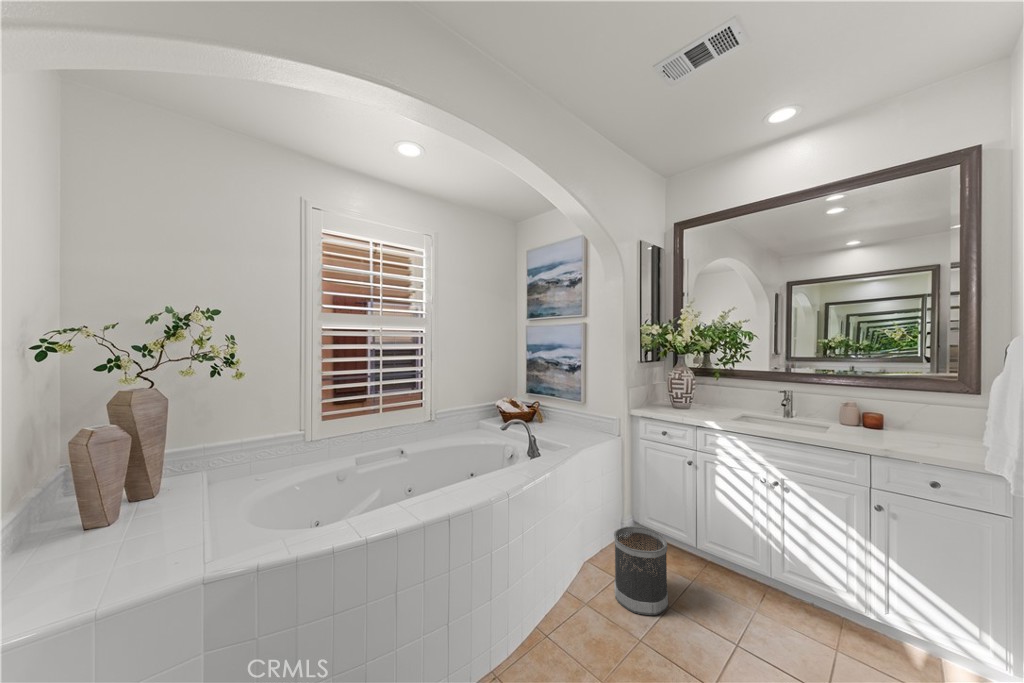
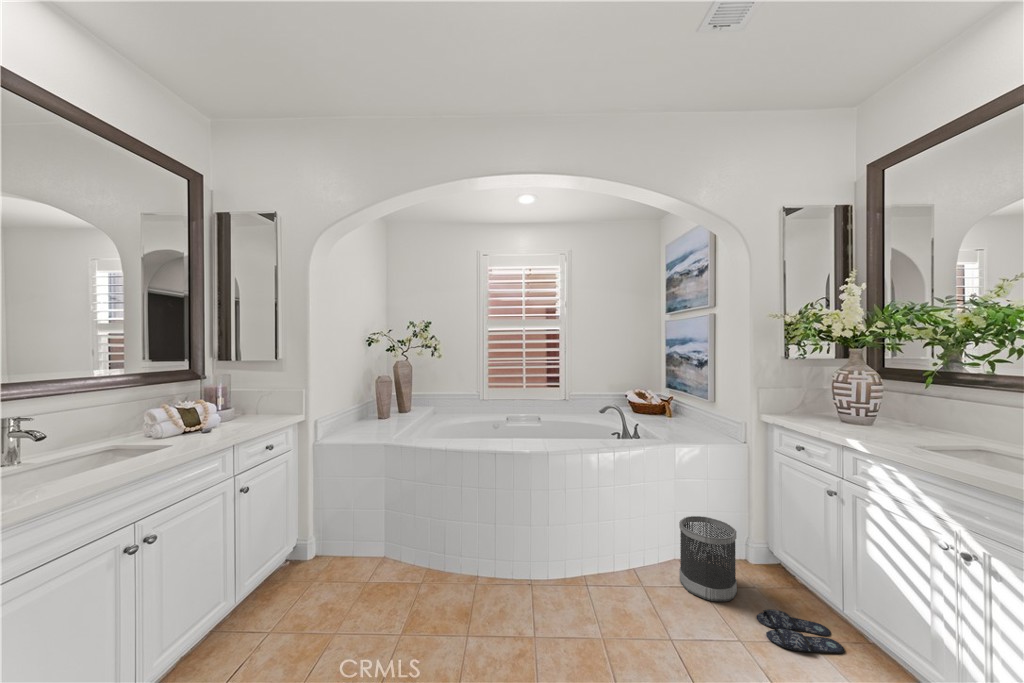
slippers: none [695,600,764,641] -> present [757,609,844,654]

